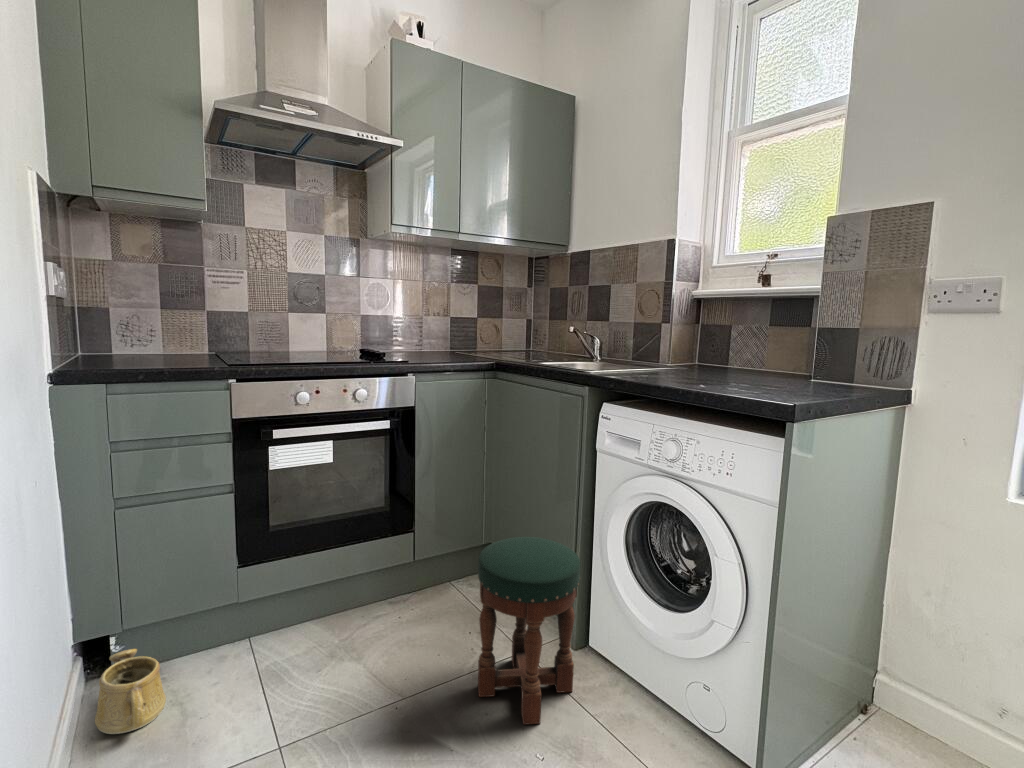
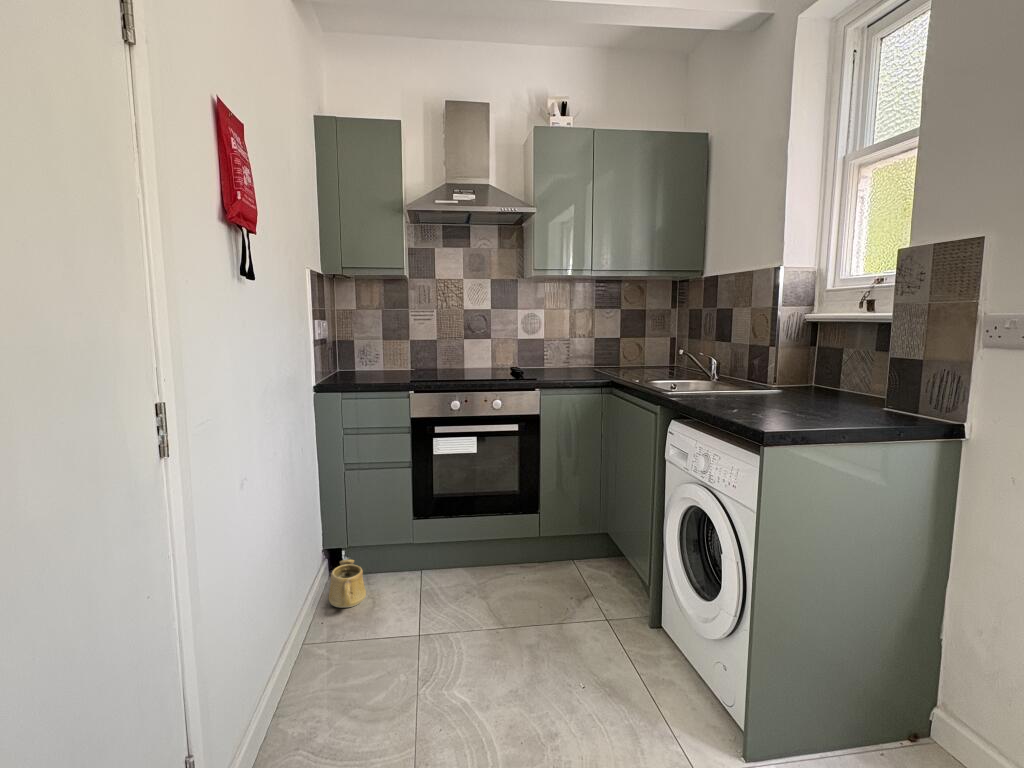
stool: present [478,537,580,725] -> none [557,525,639,672]

